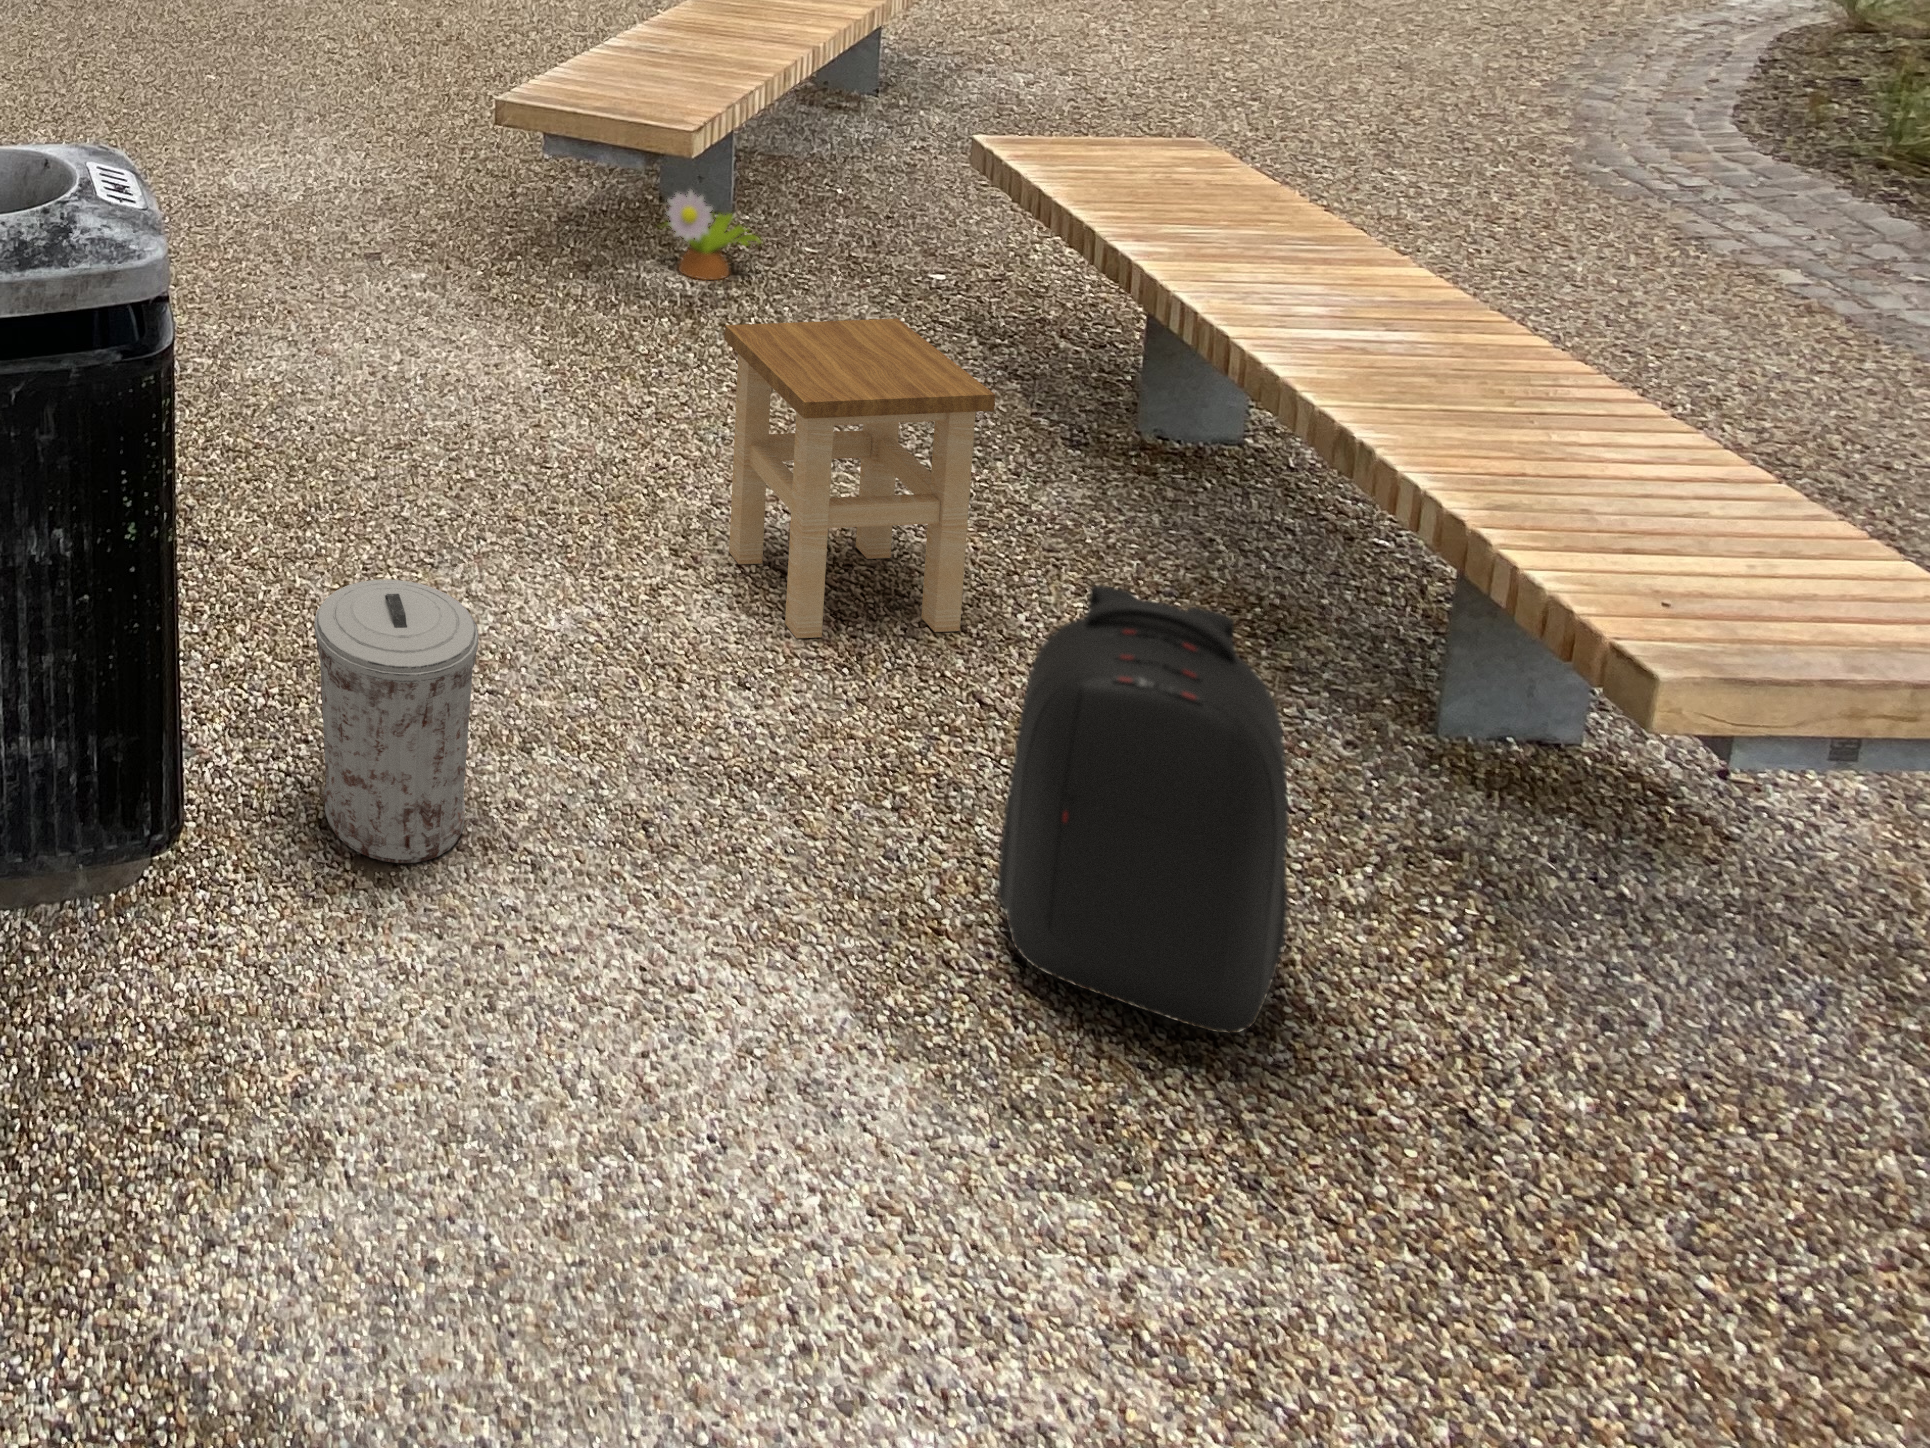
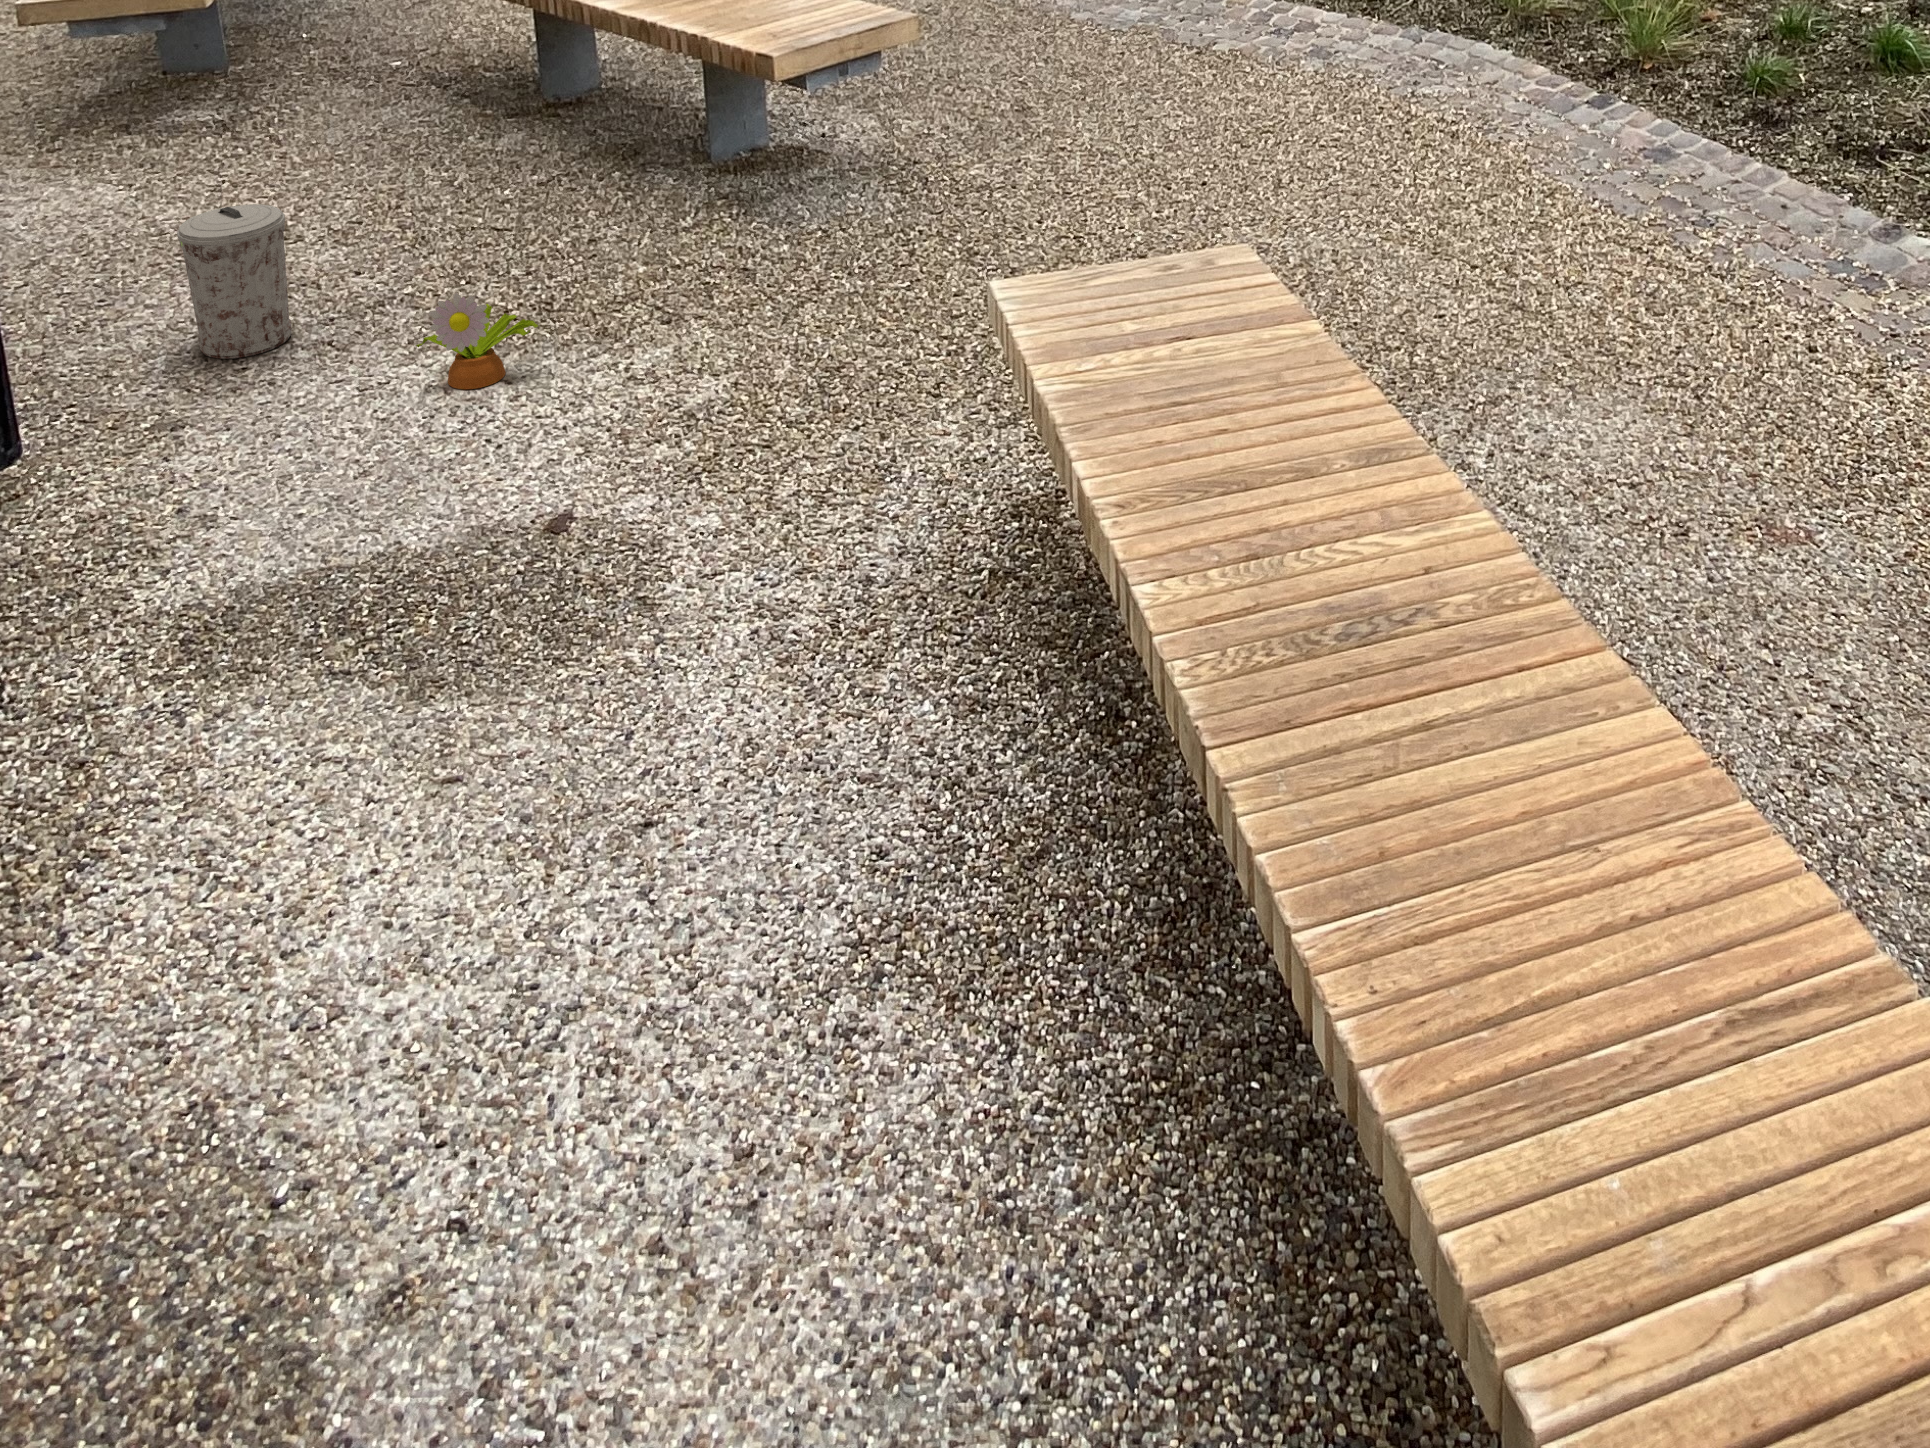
decorative plant: present [664,191,761,280] -> present [416,293,538,389]
stool: present [725,319,995,638] -> none [344,32,509,214]
backpack: present [997,585,1289,1033] -> none [561,82,682,264]

